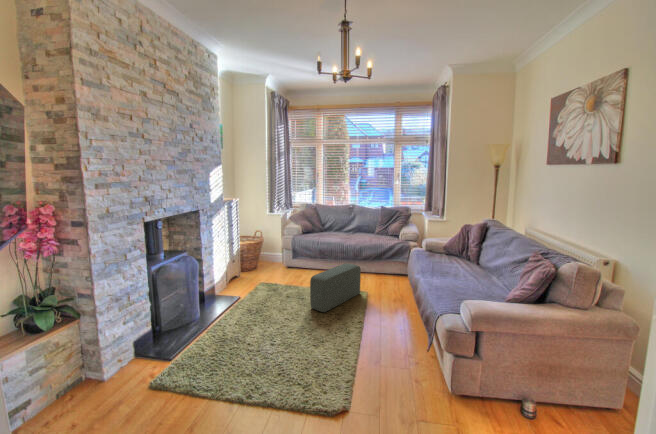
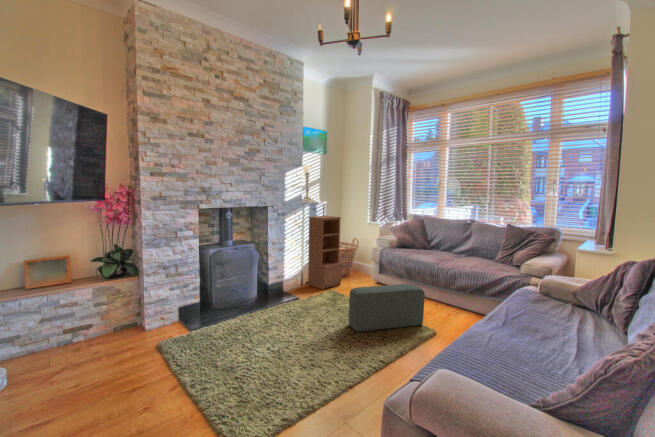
bookcase: none [230,213,264,284] -> present [308,216,342,289]

